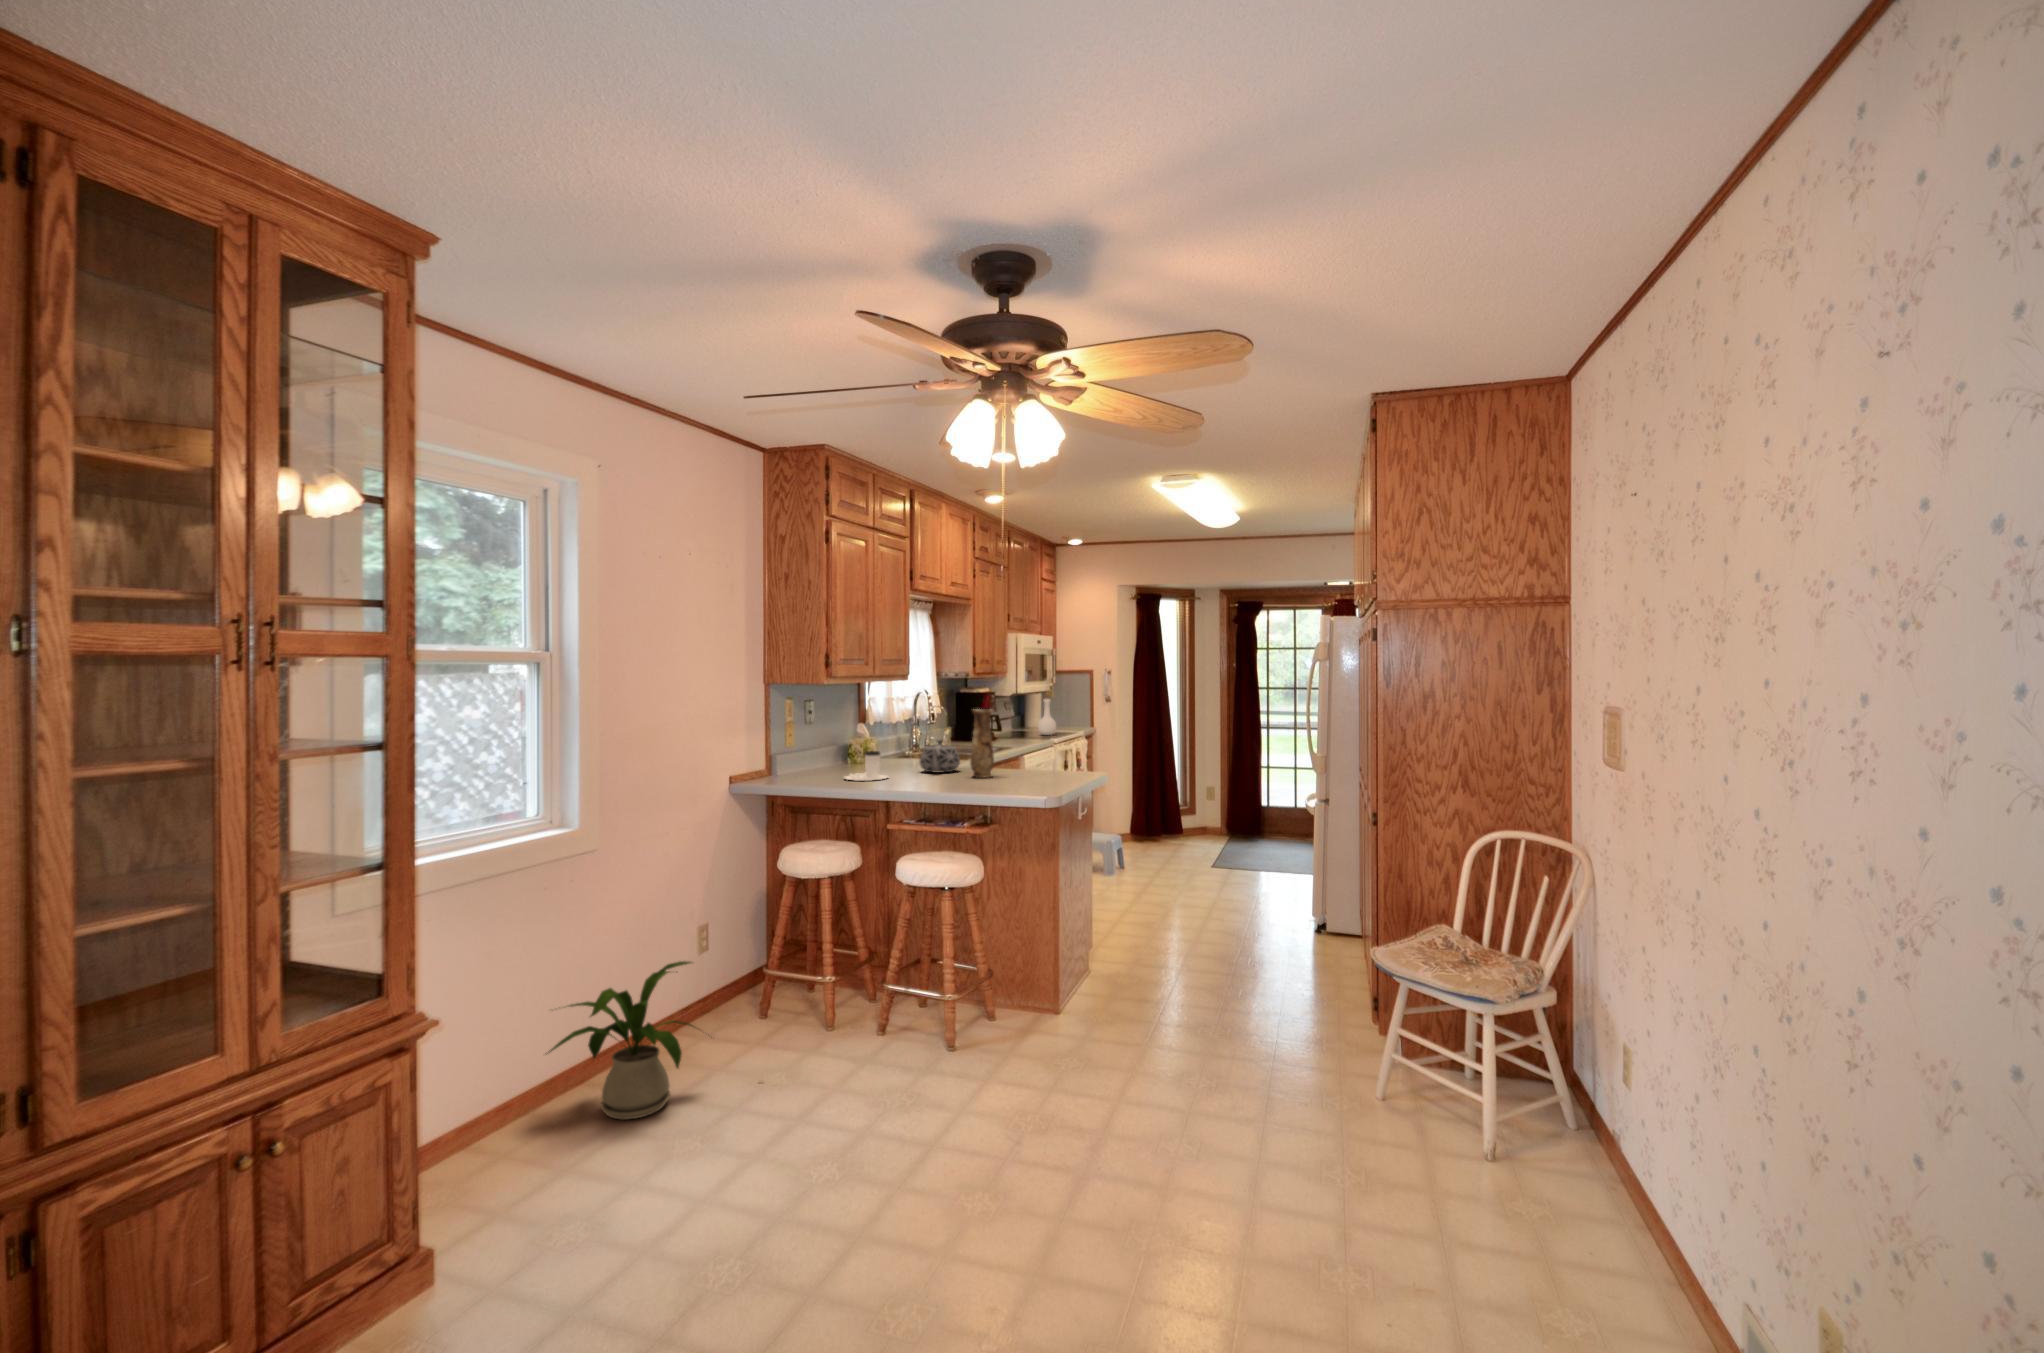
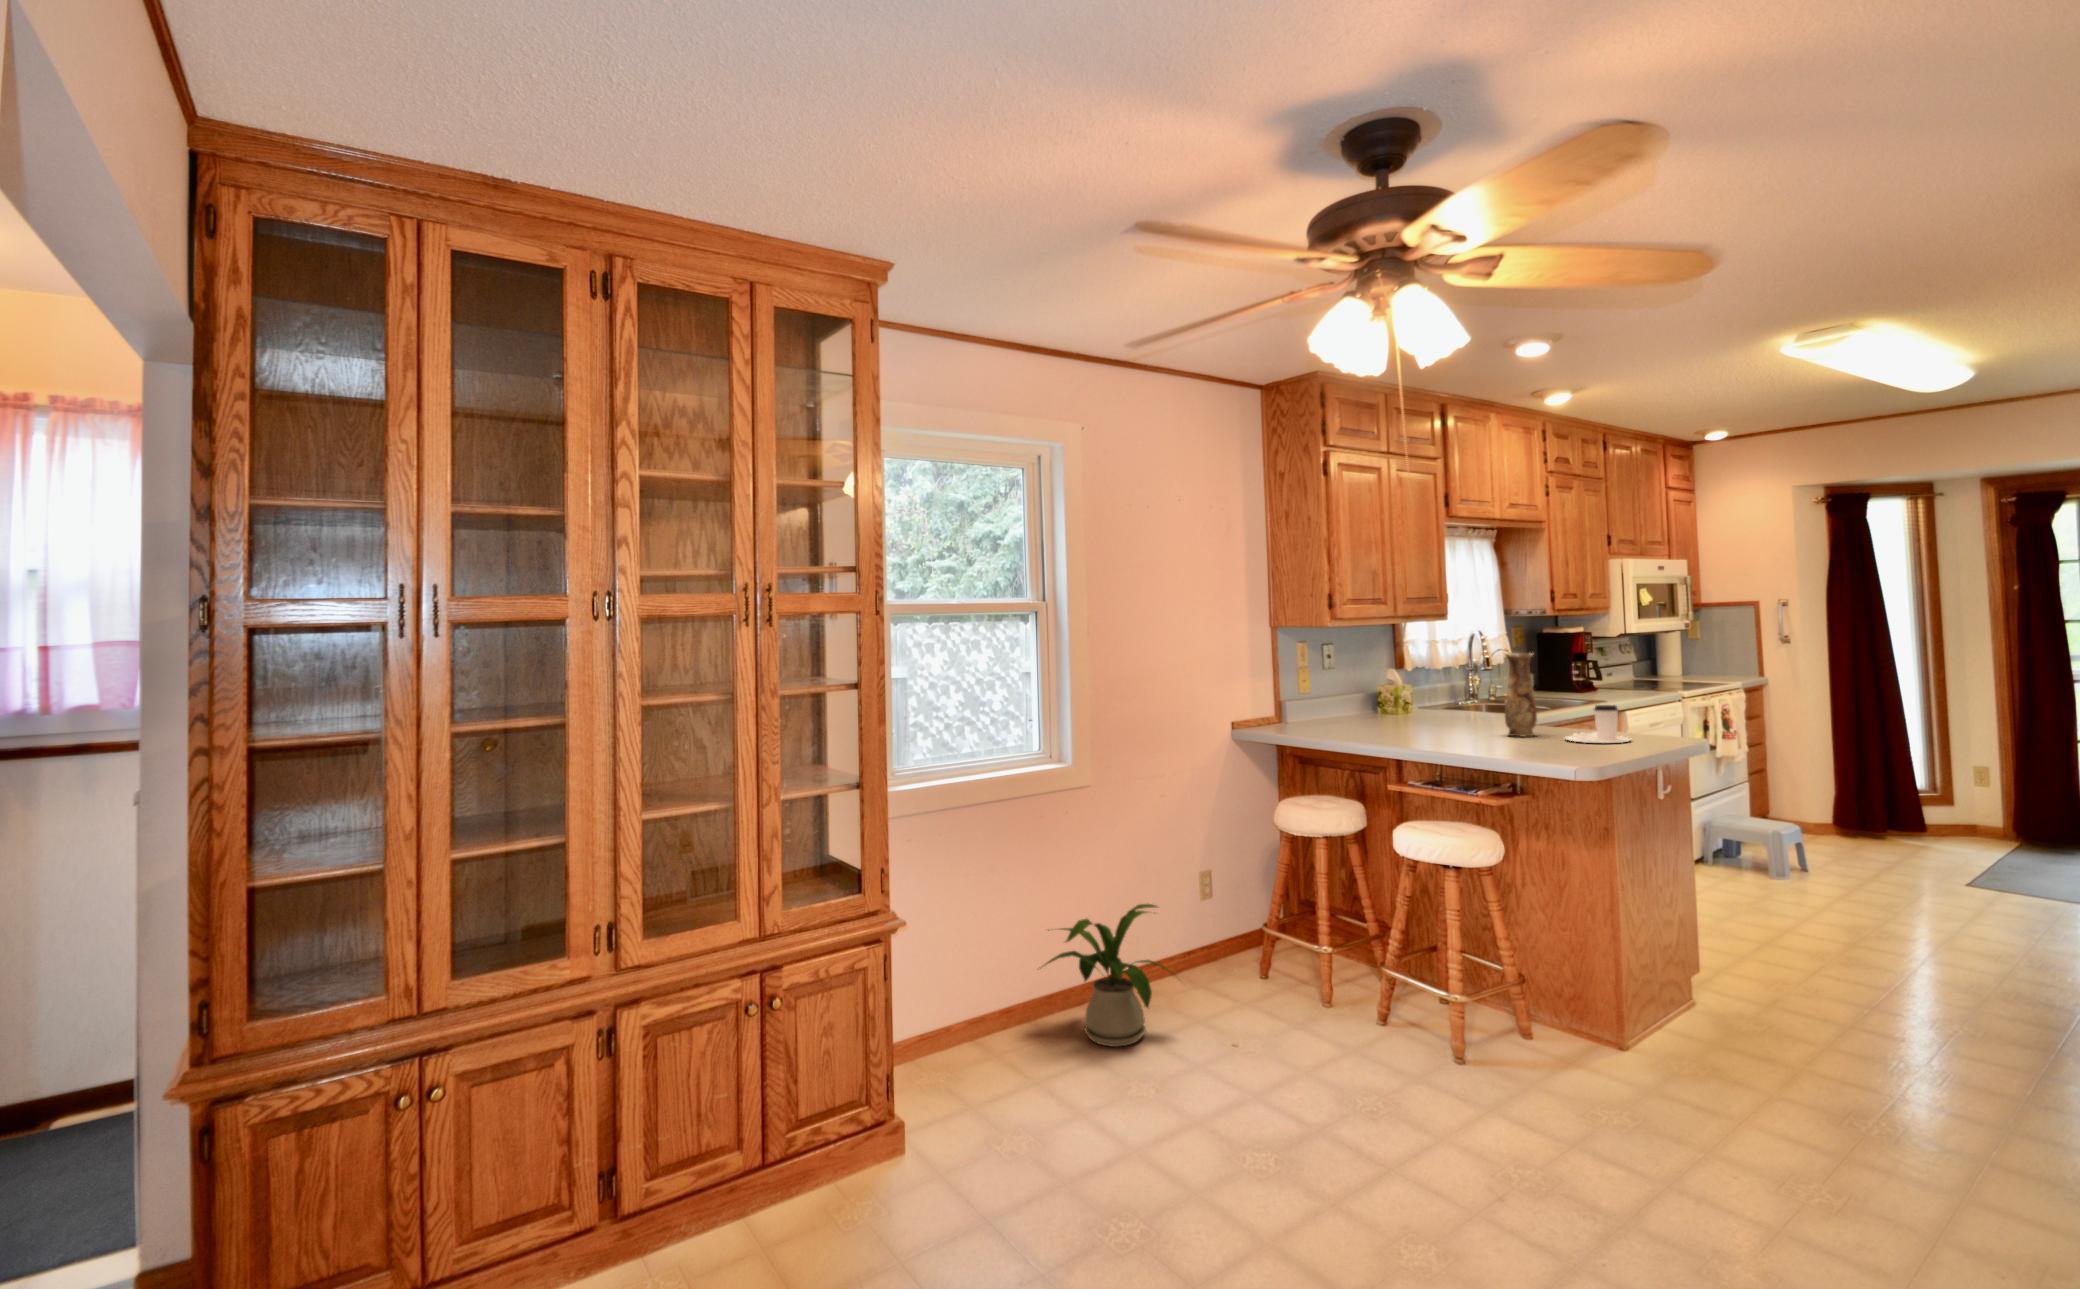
bottle: present [1038,696,1056,735] -> none [1663,636,1692,687]
teapot: present [919,739,960,773] -> none [1449,690,1501,728]
coffee cup: present [845,751,888,781] -> present [1565,705,1631,743]

